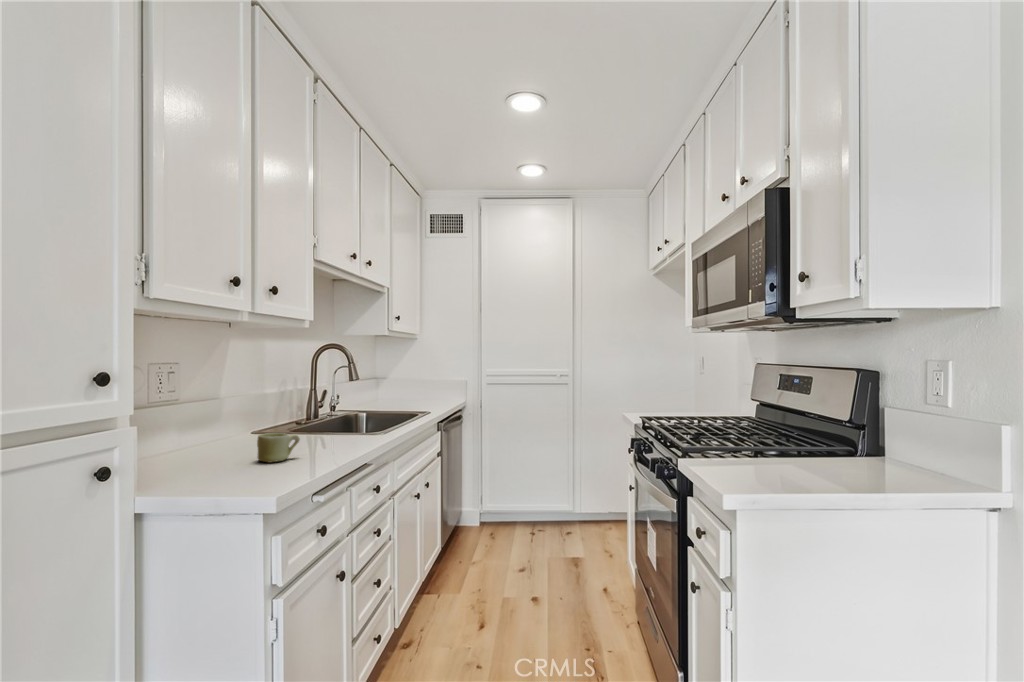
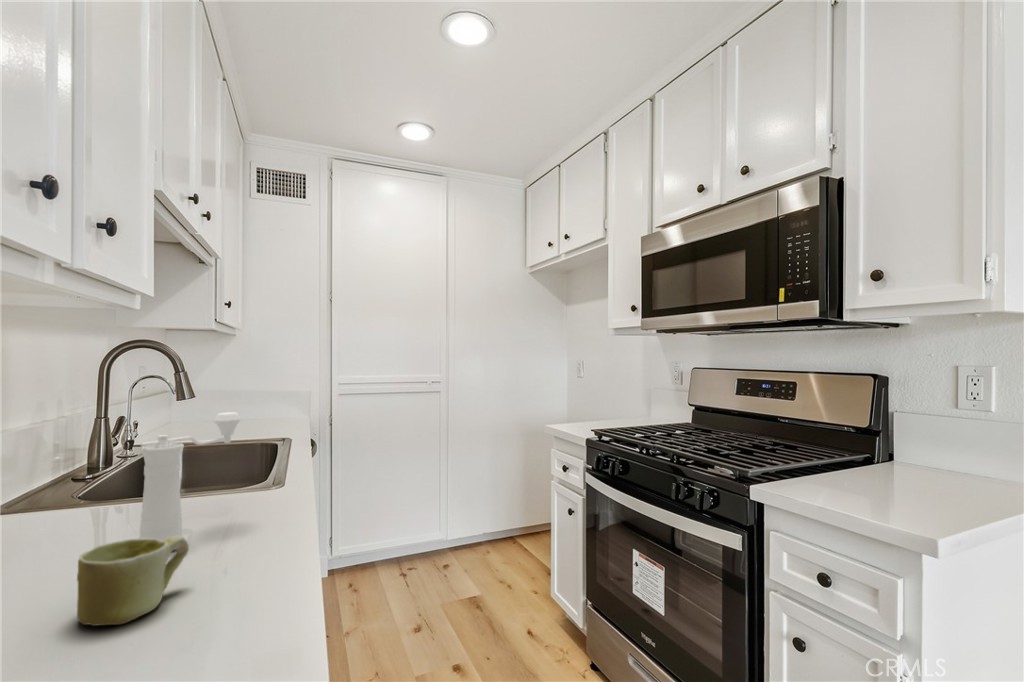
pepper mill: none [296,384,344,448] -> present [140,412,241,542]

